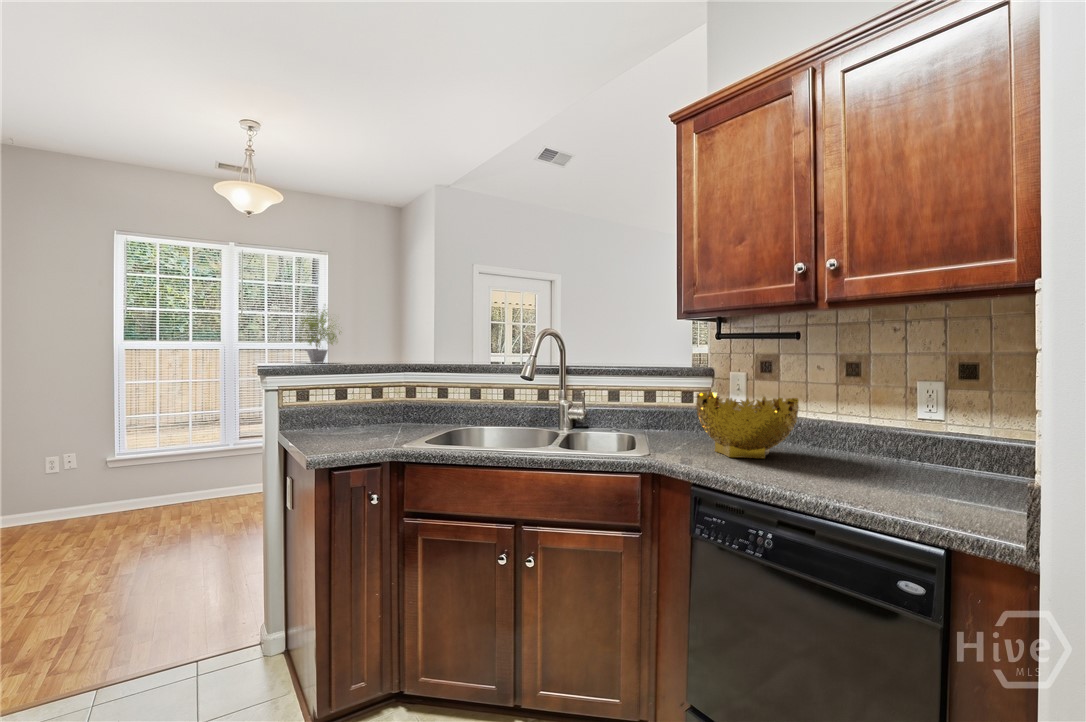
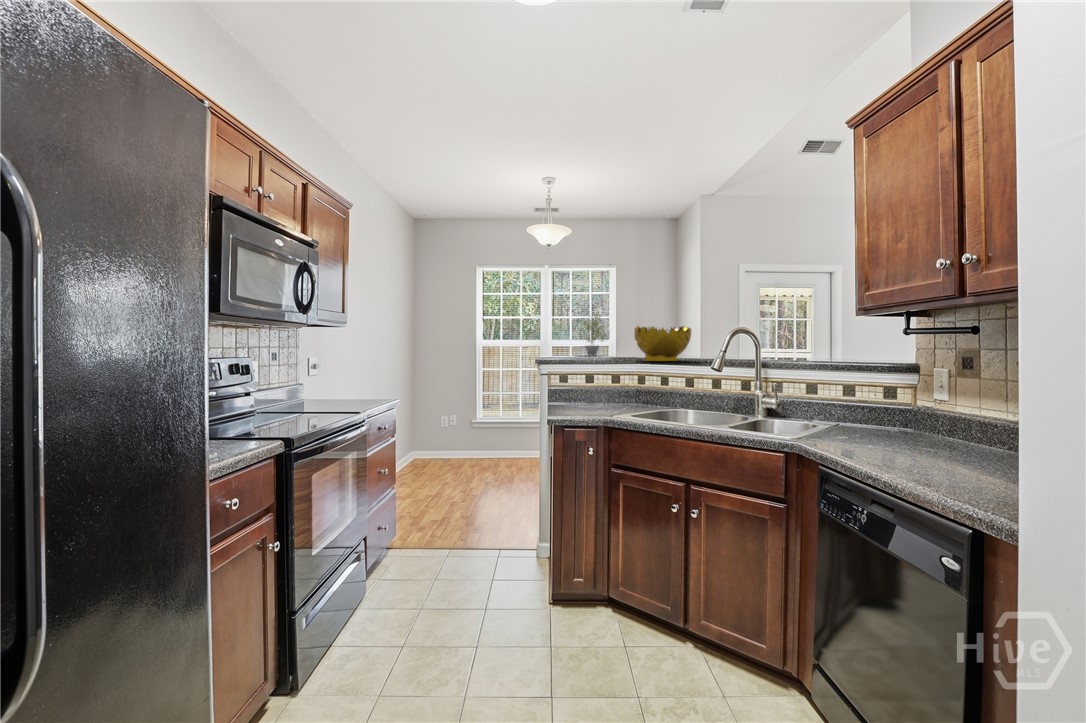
decorative bowl: present [696,392,799,459] -> present [634,326,691,361]

